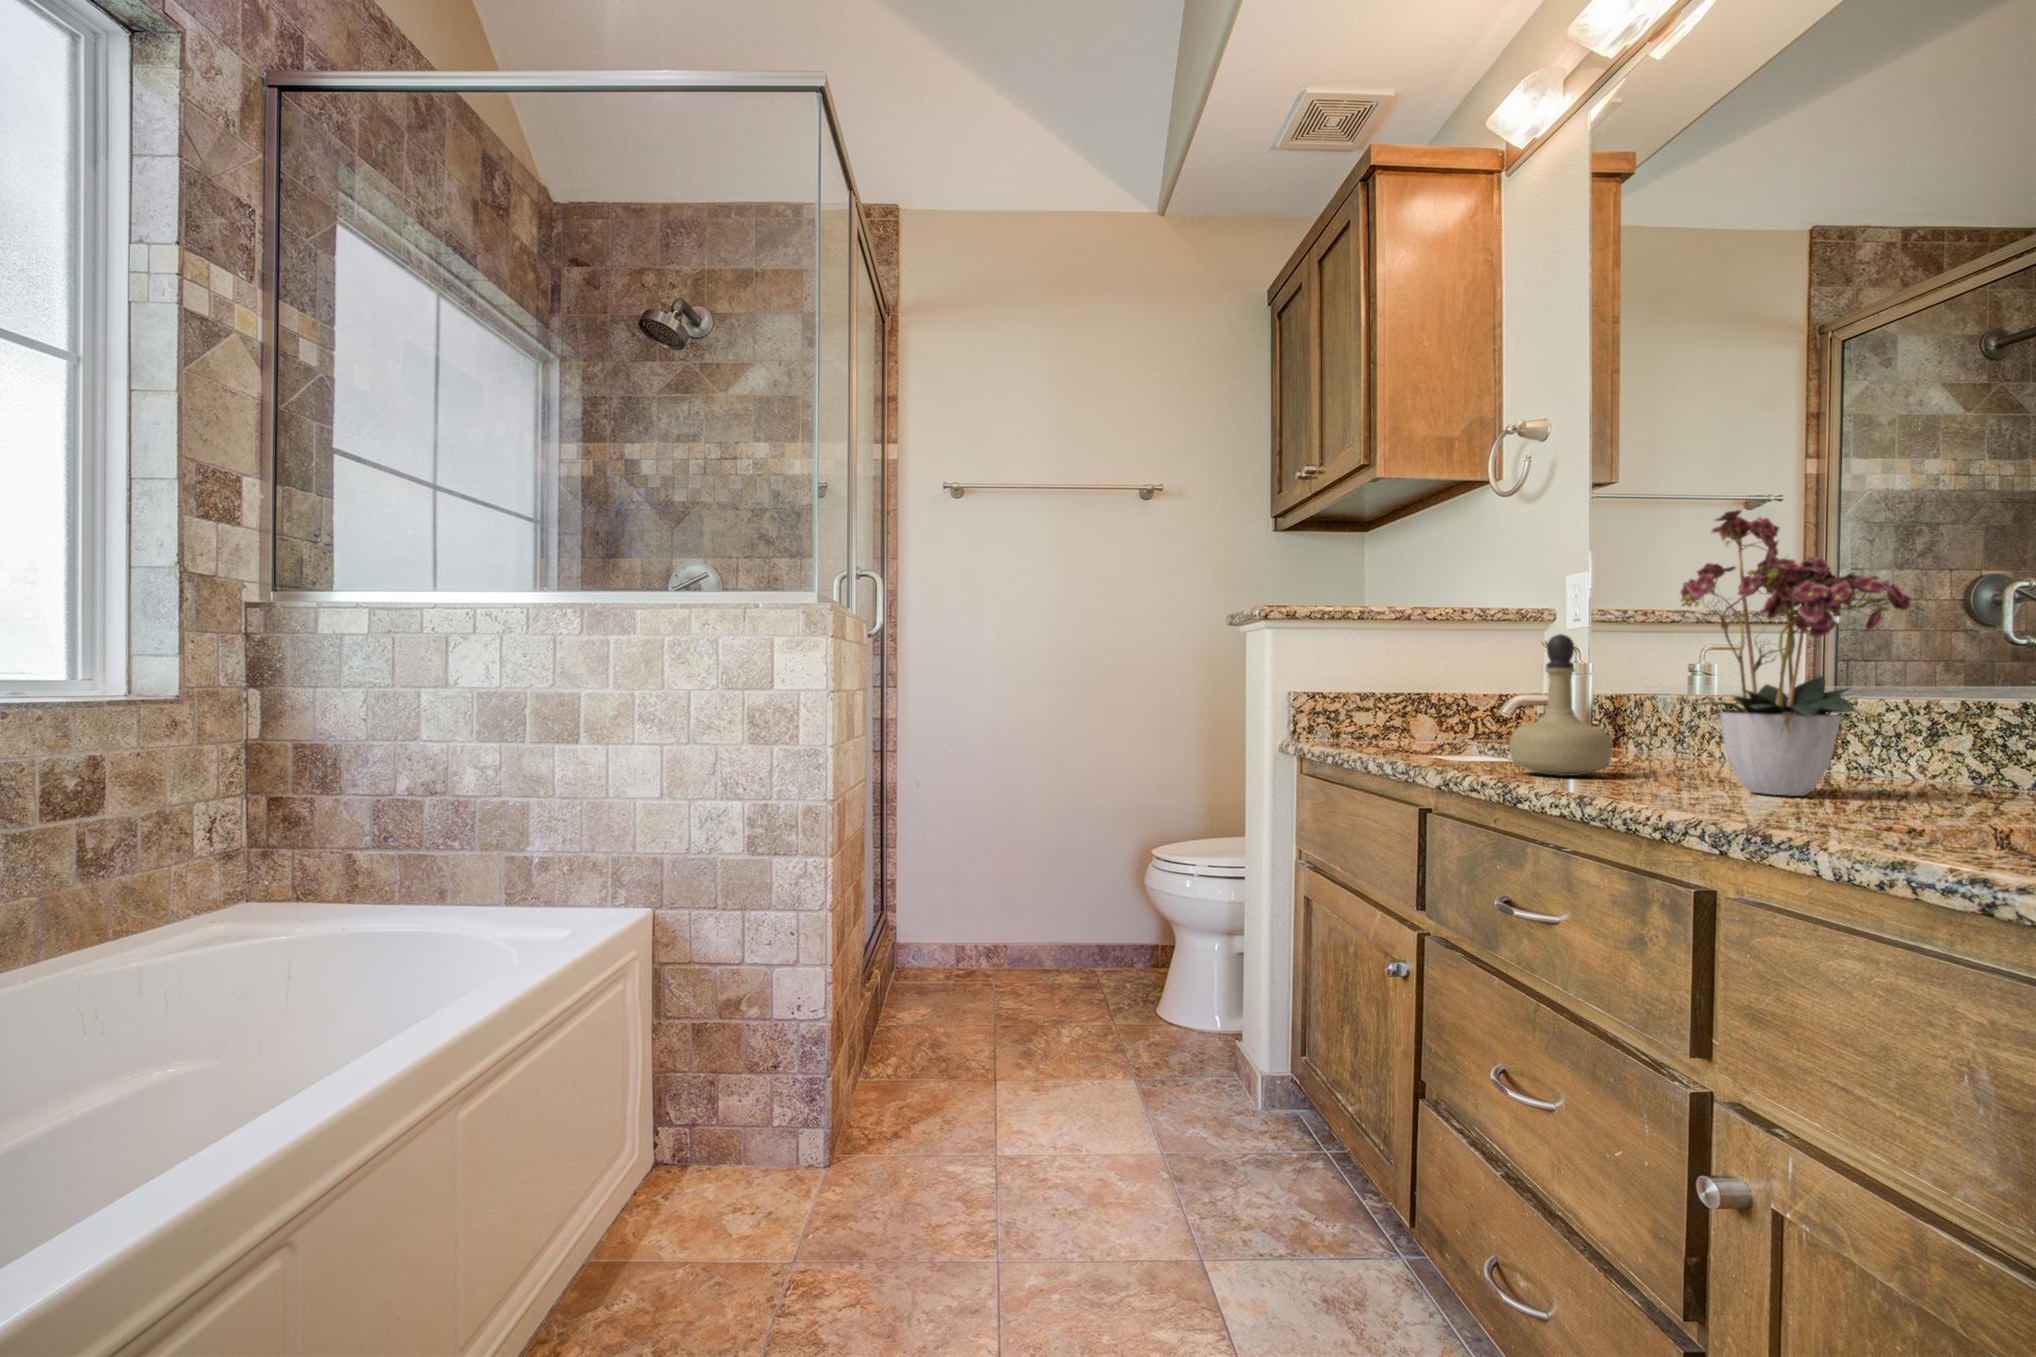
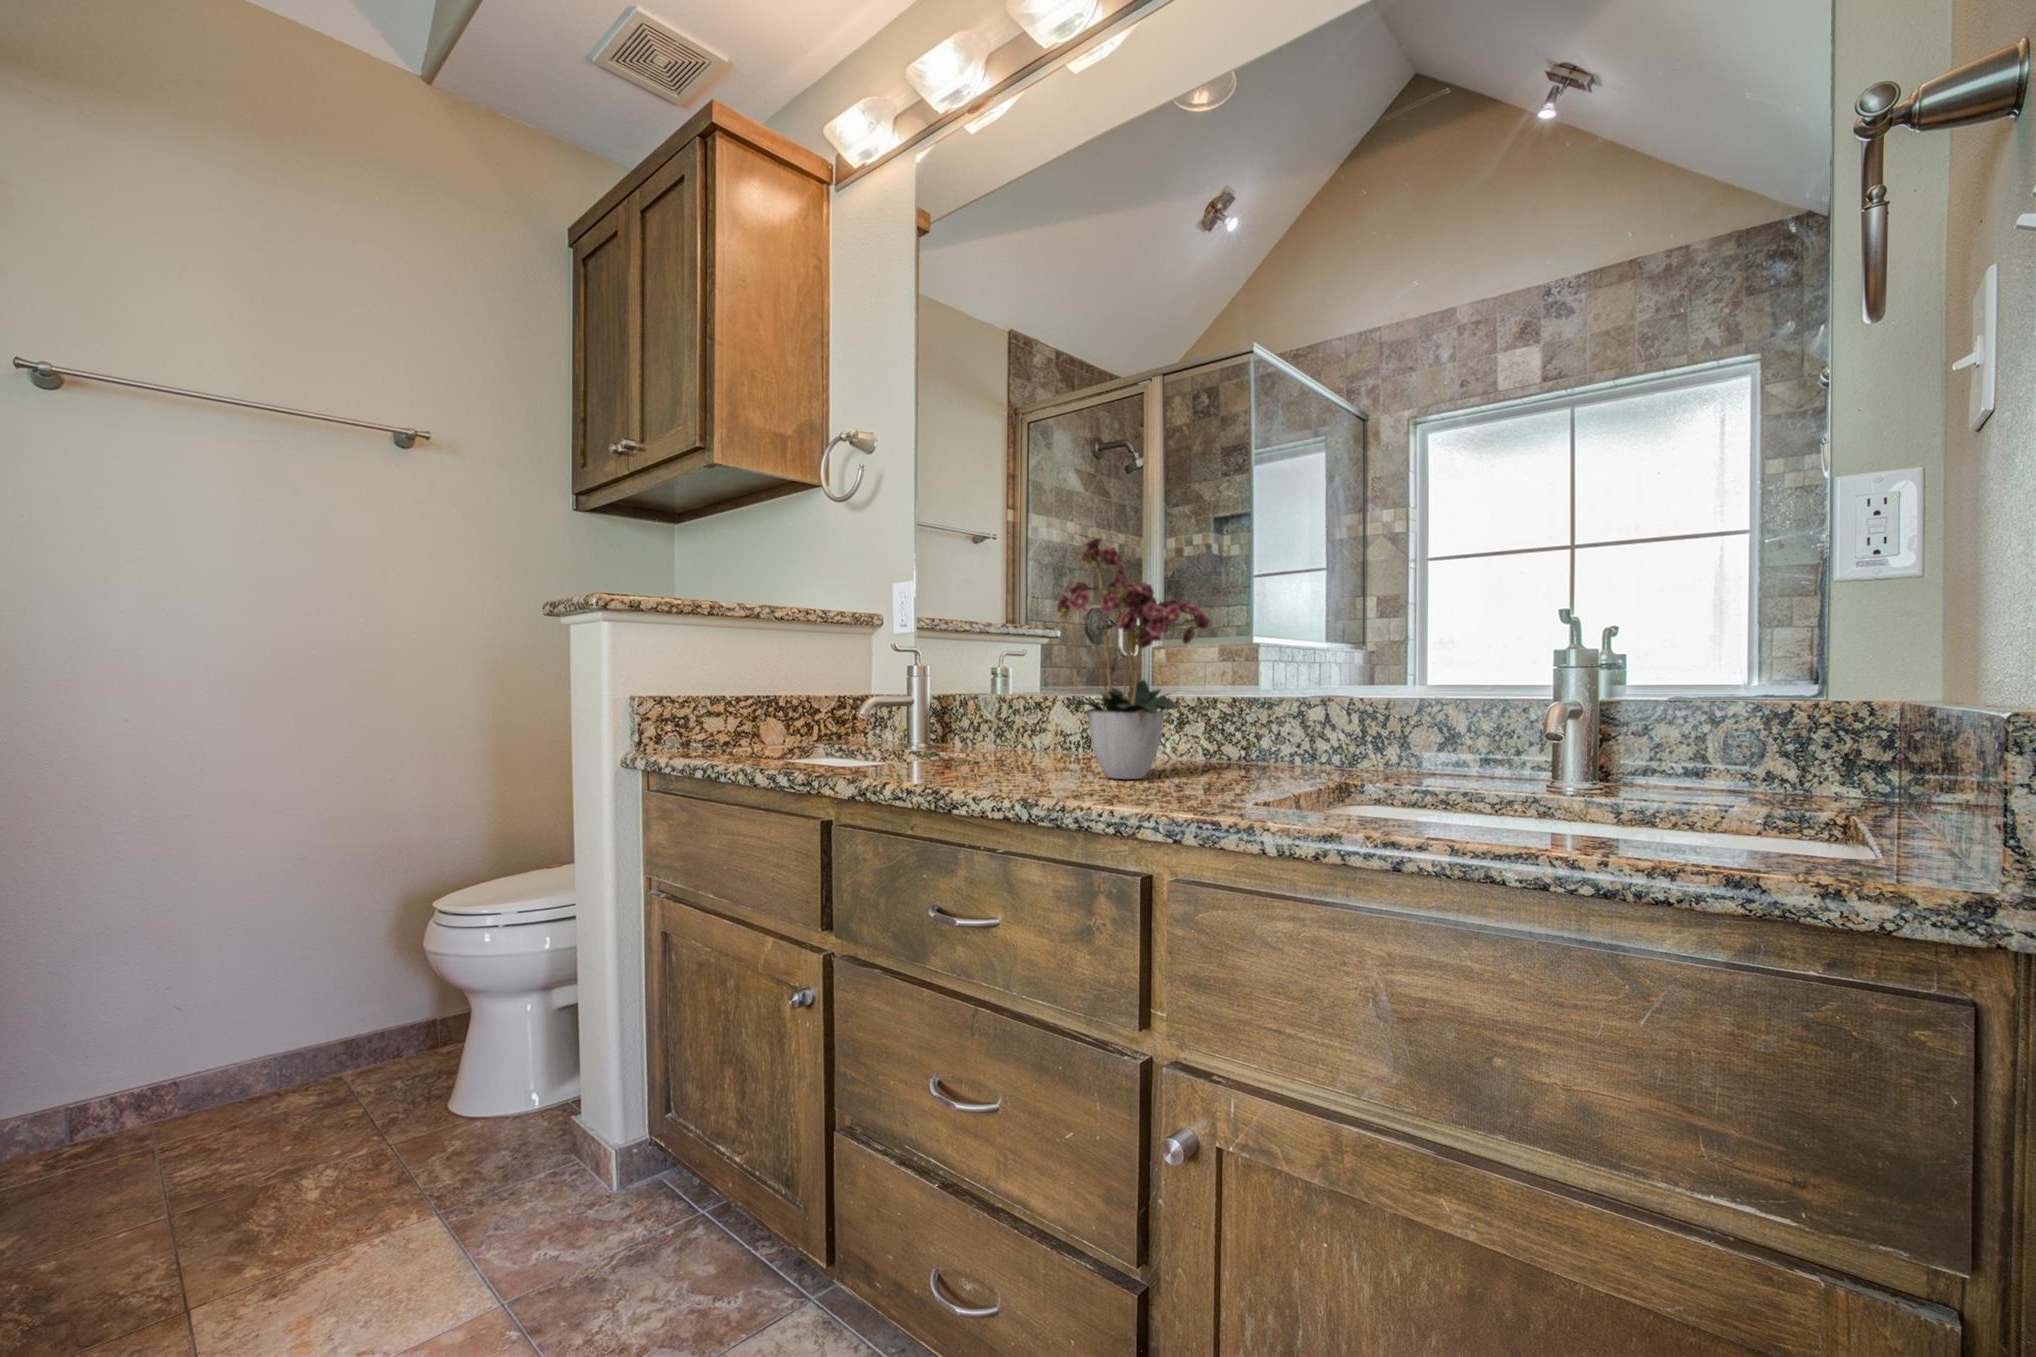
perfume bottle: present [1510,634,1611,776] -> none [911,639,994,776]

